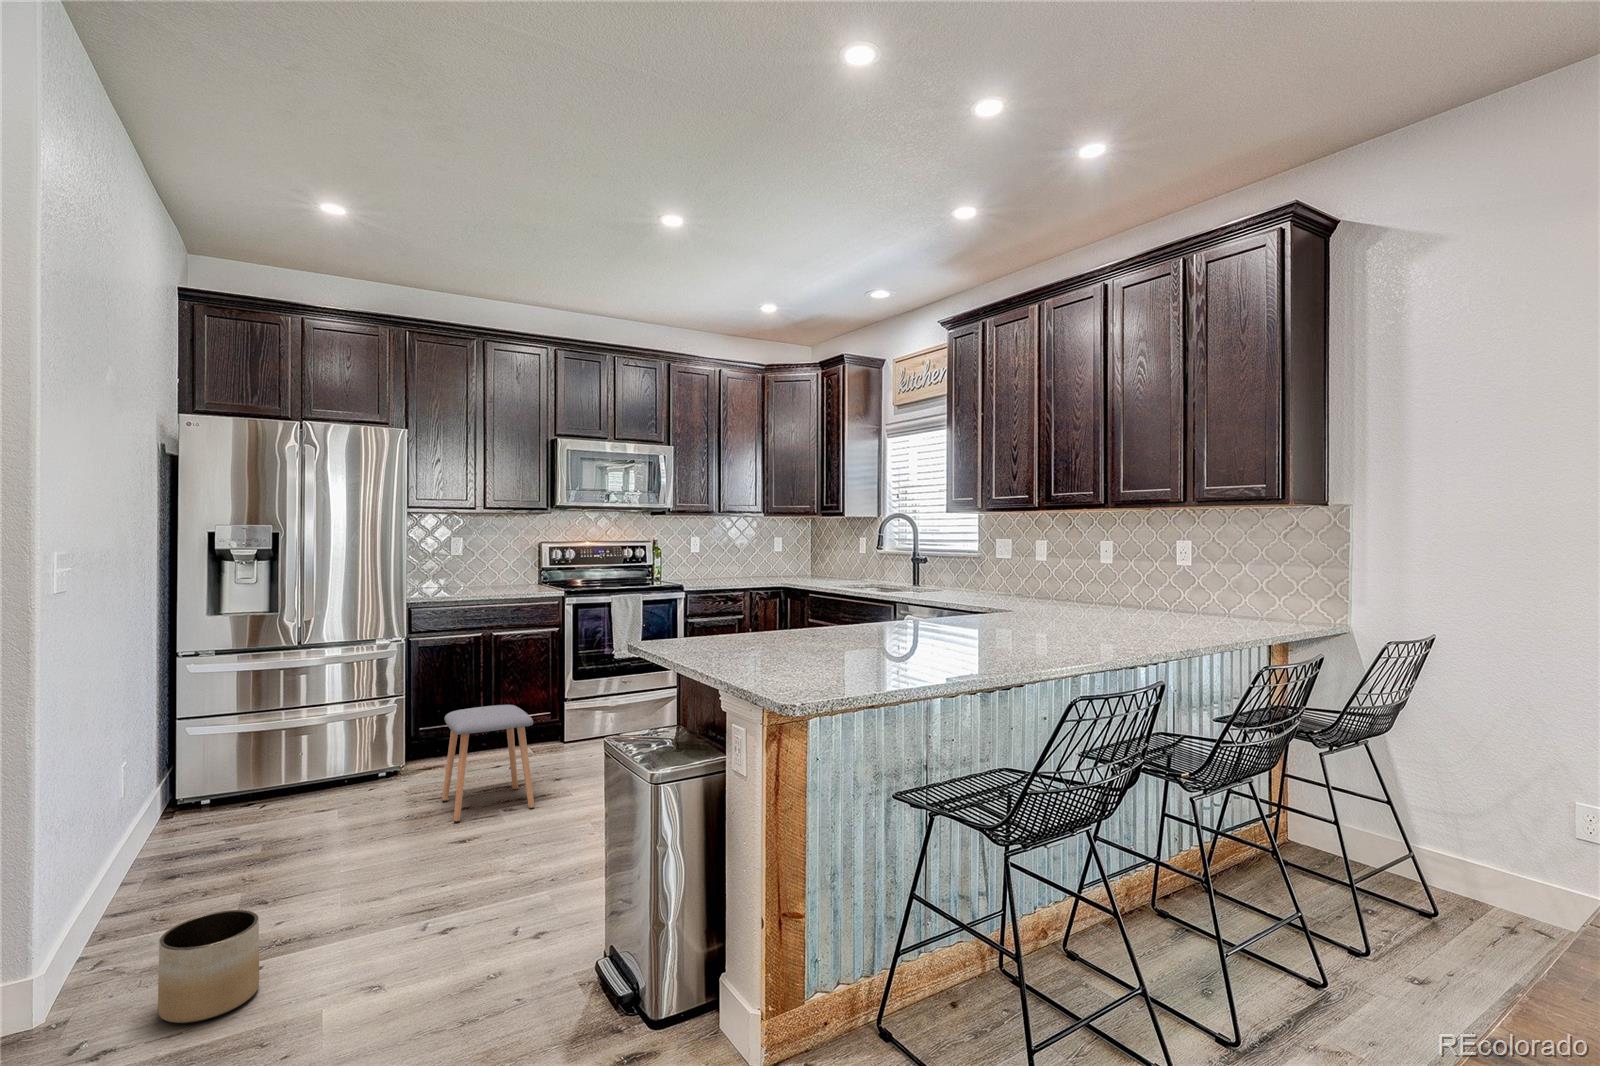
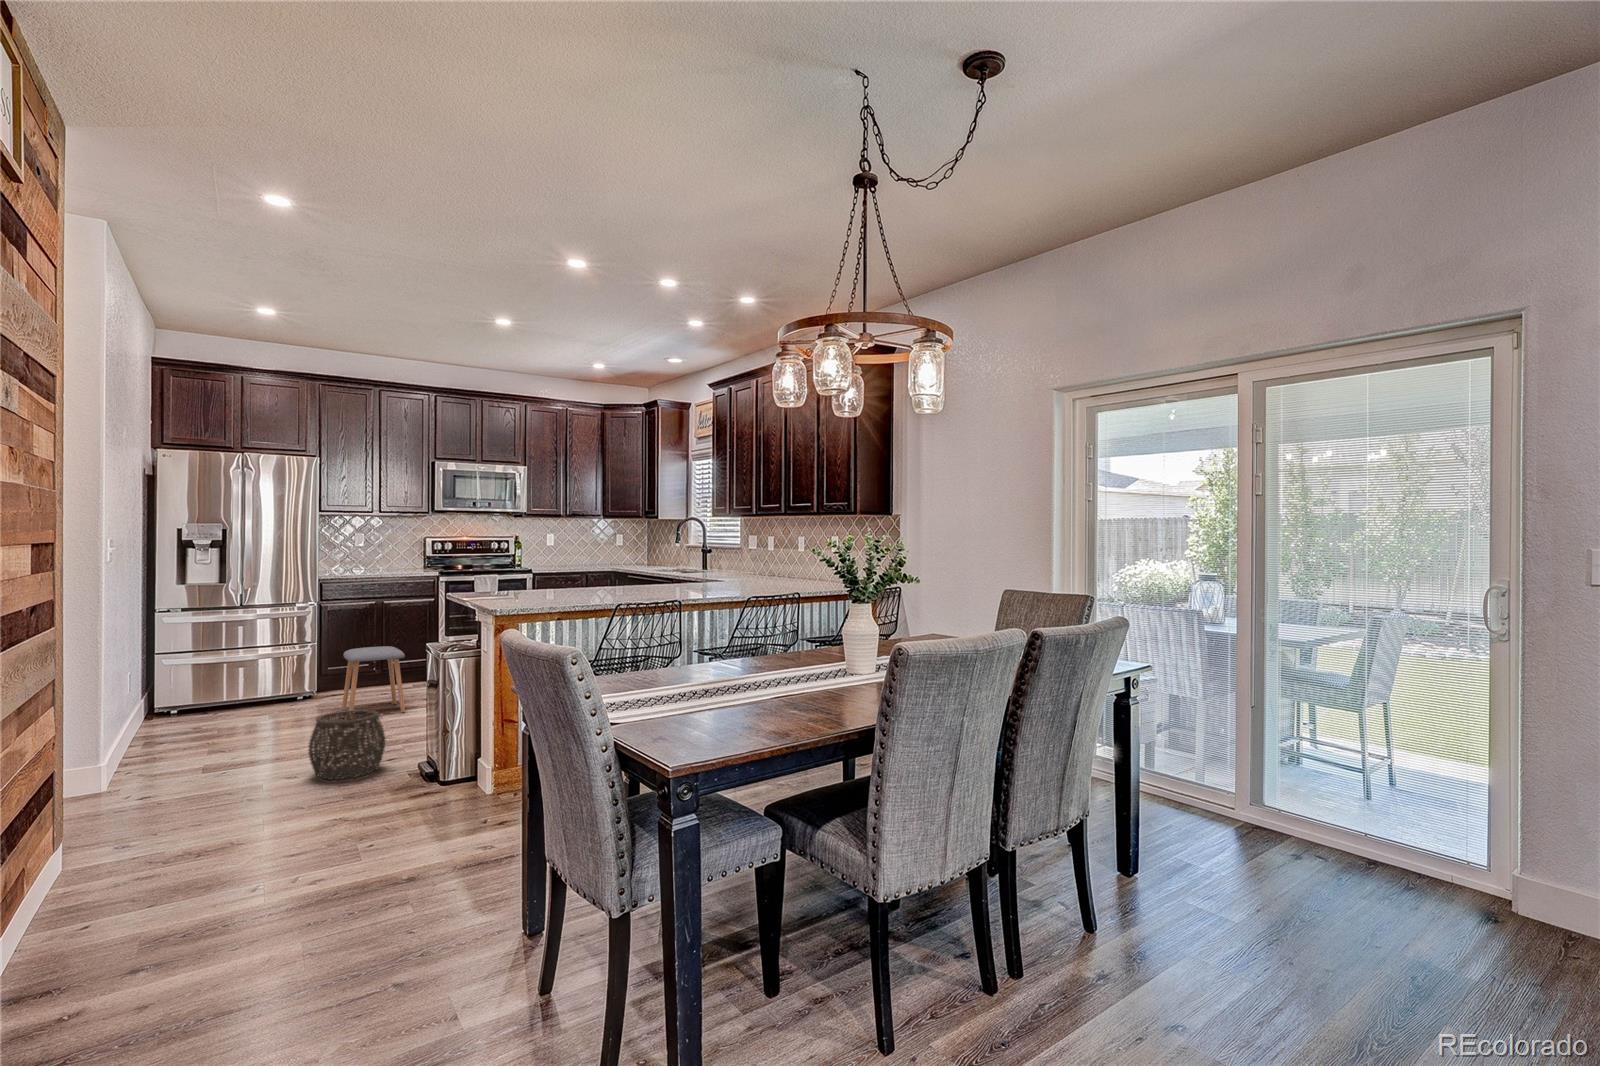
woven basket: none [402,851,536,1000] -> present [308,709,385,780]
planter: present [158,910,259,1023] -> none [169,739,225,790]

